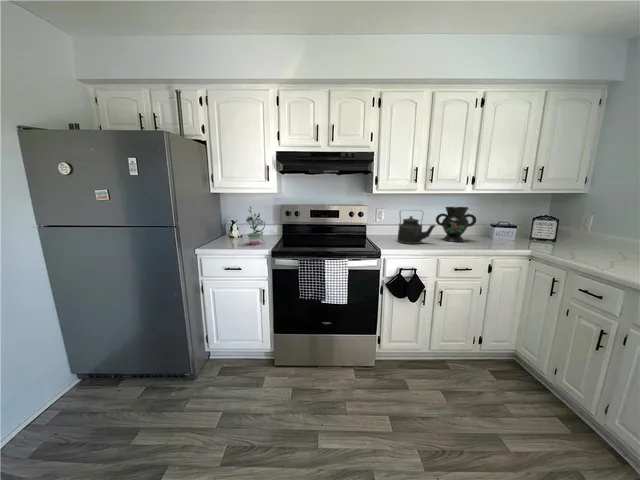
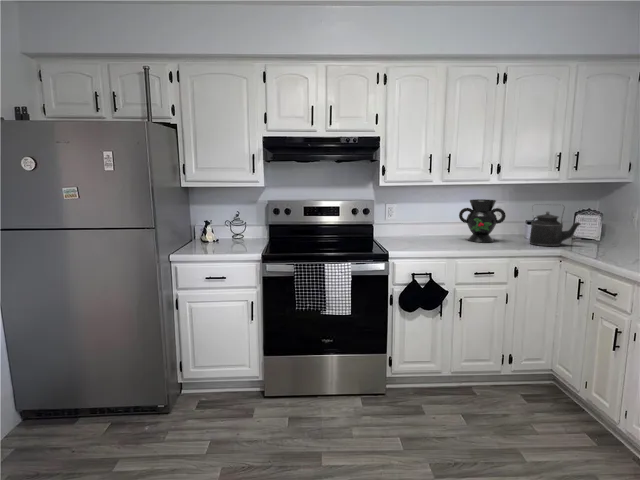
potted plant: present [244,206,264,245] -> none [225,202,251,249]
kettle: present [397,211,435,244] -> present [530,211,581,246]

